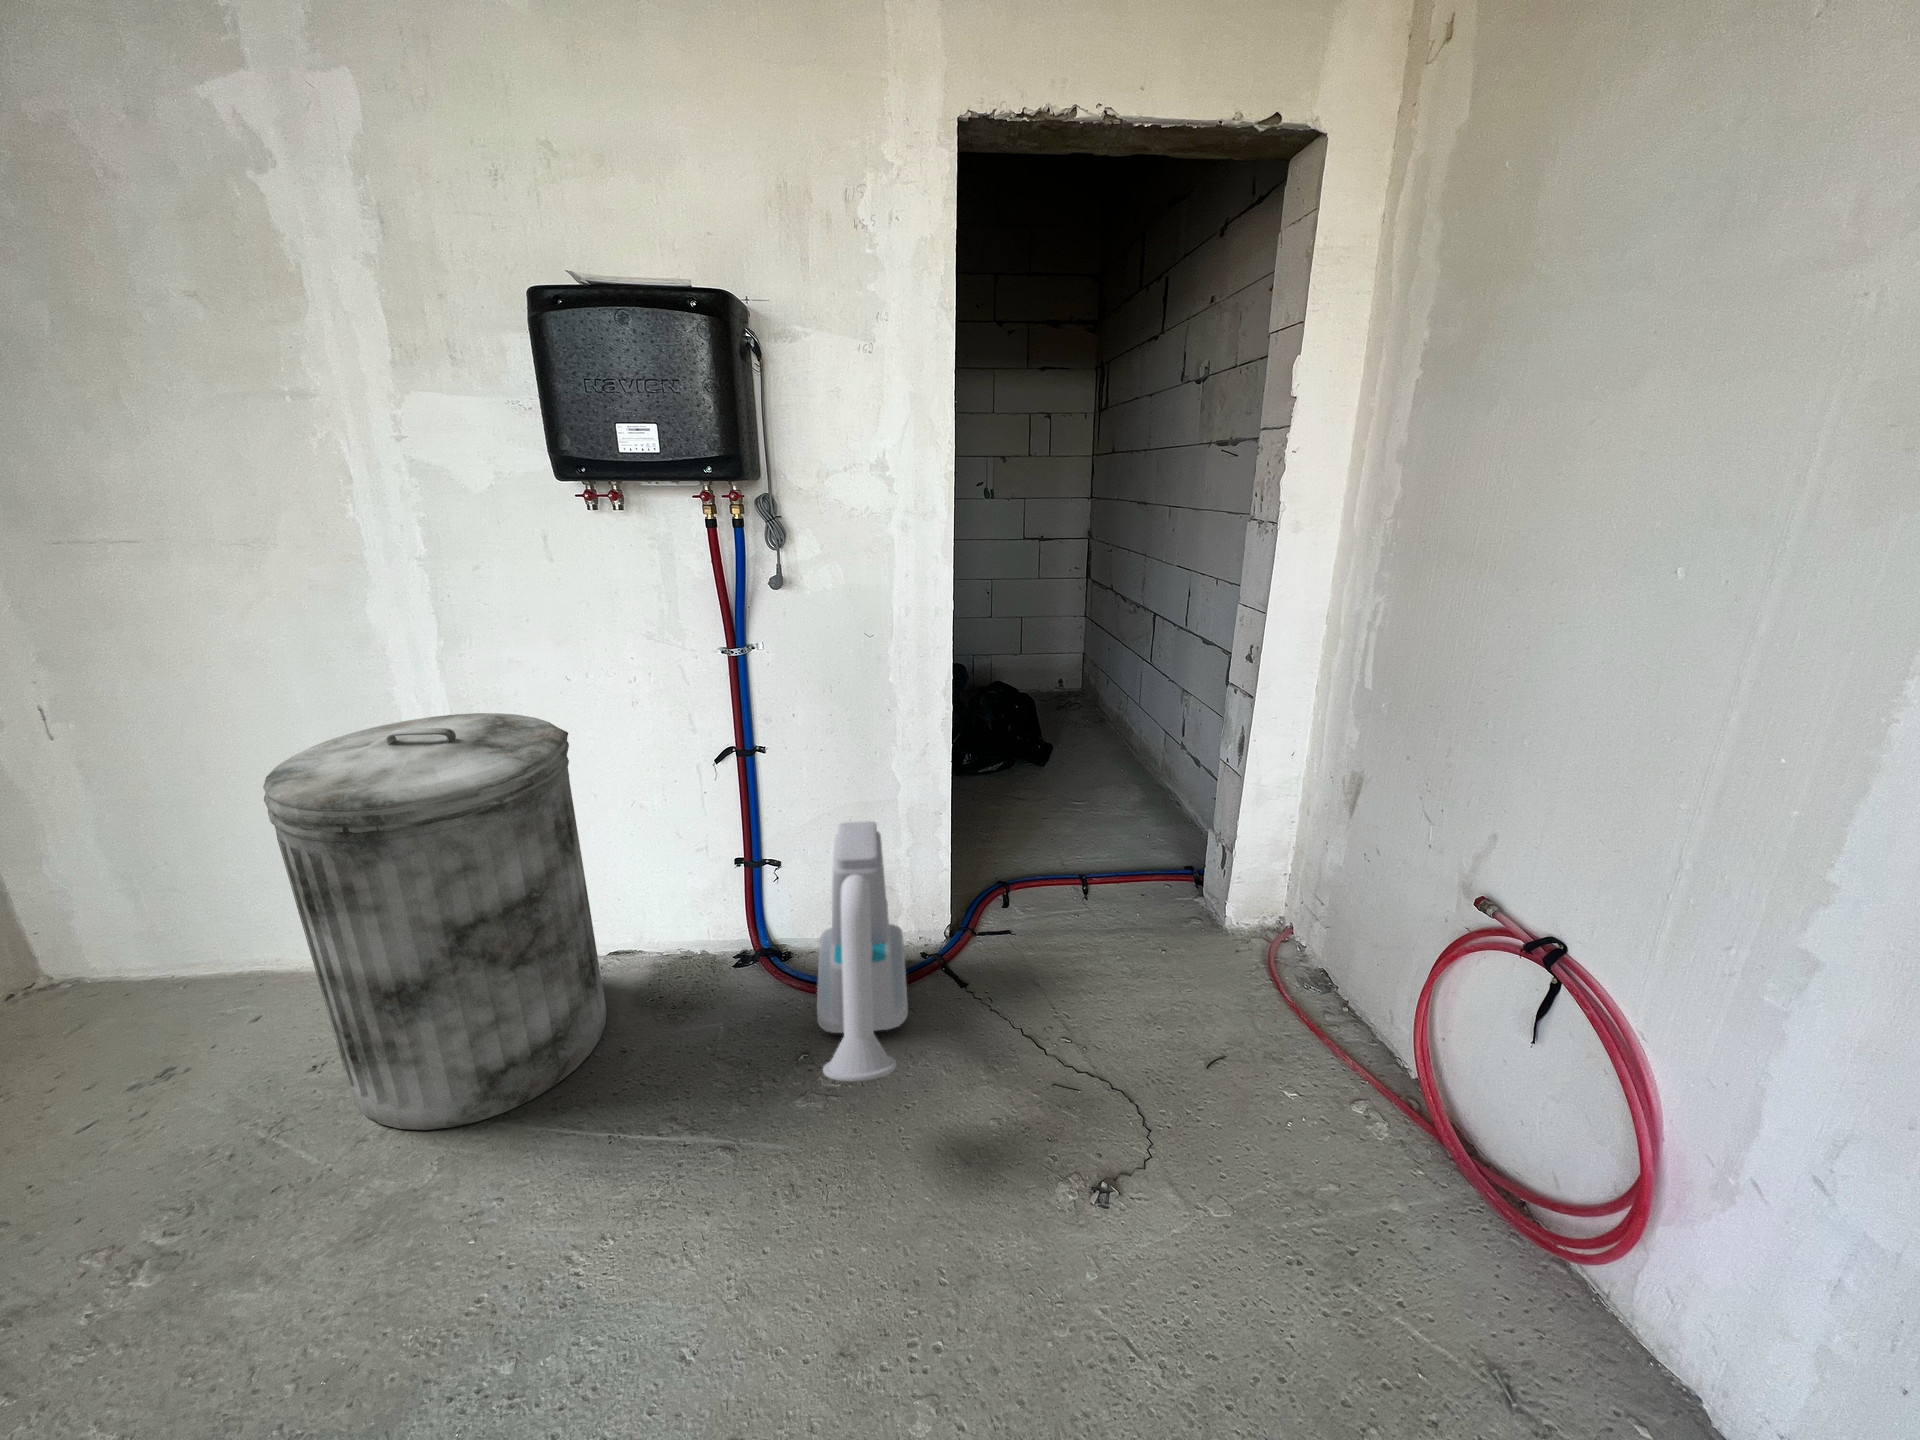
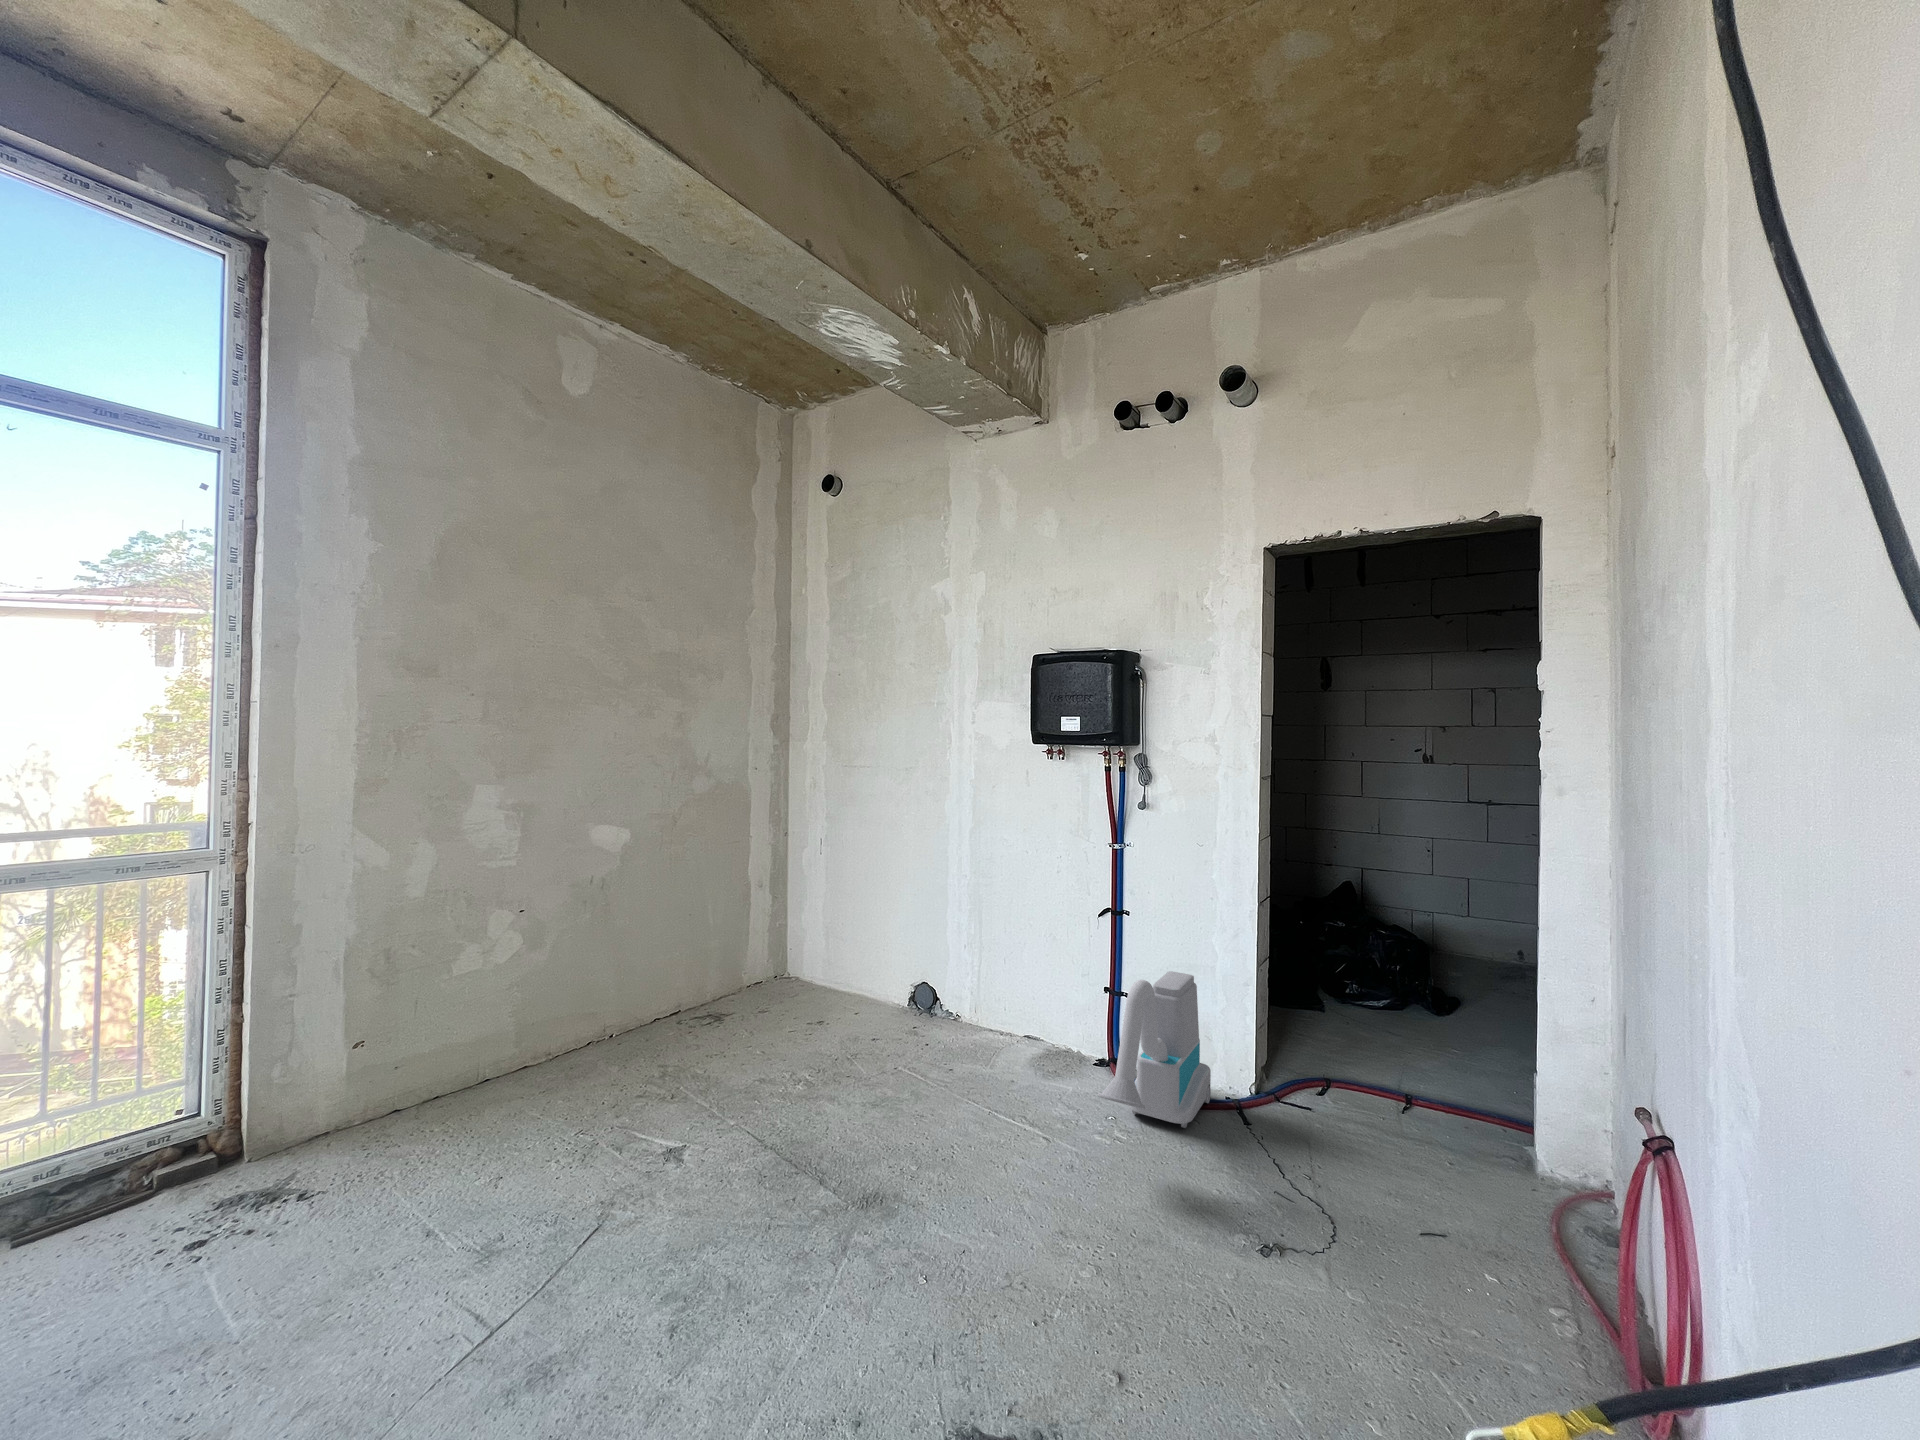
trash can: present [263,713,607,1130] -> none [882,860,1017,1085]

